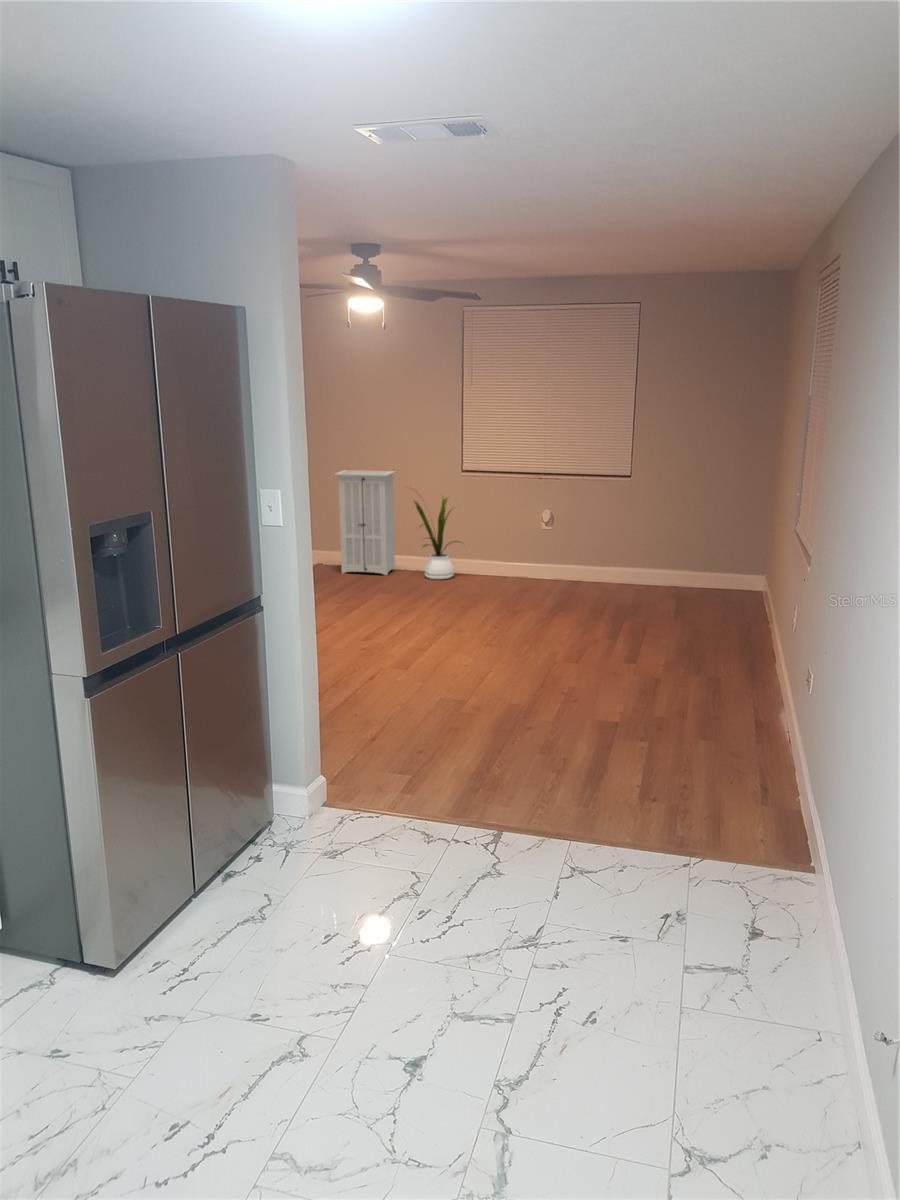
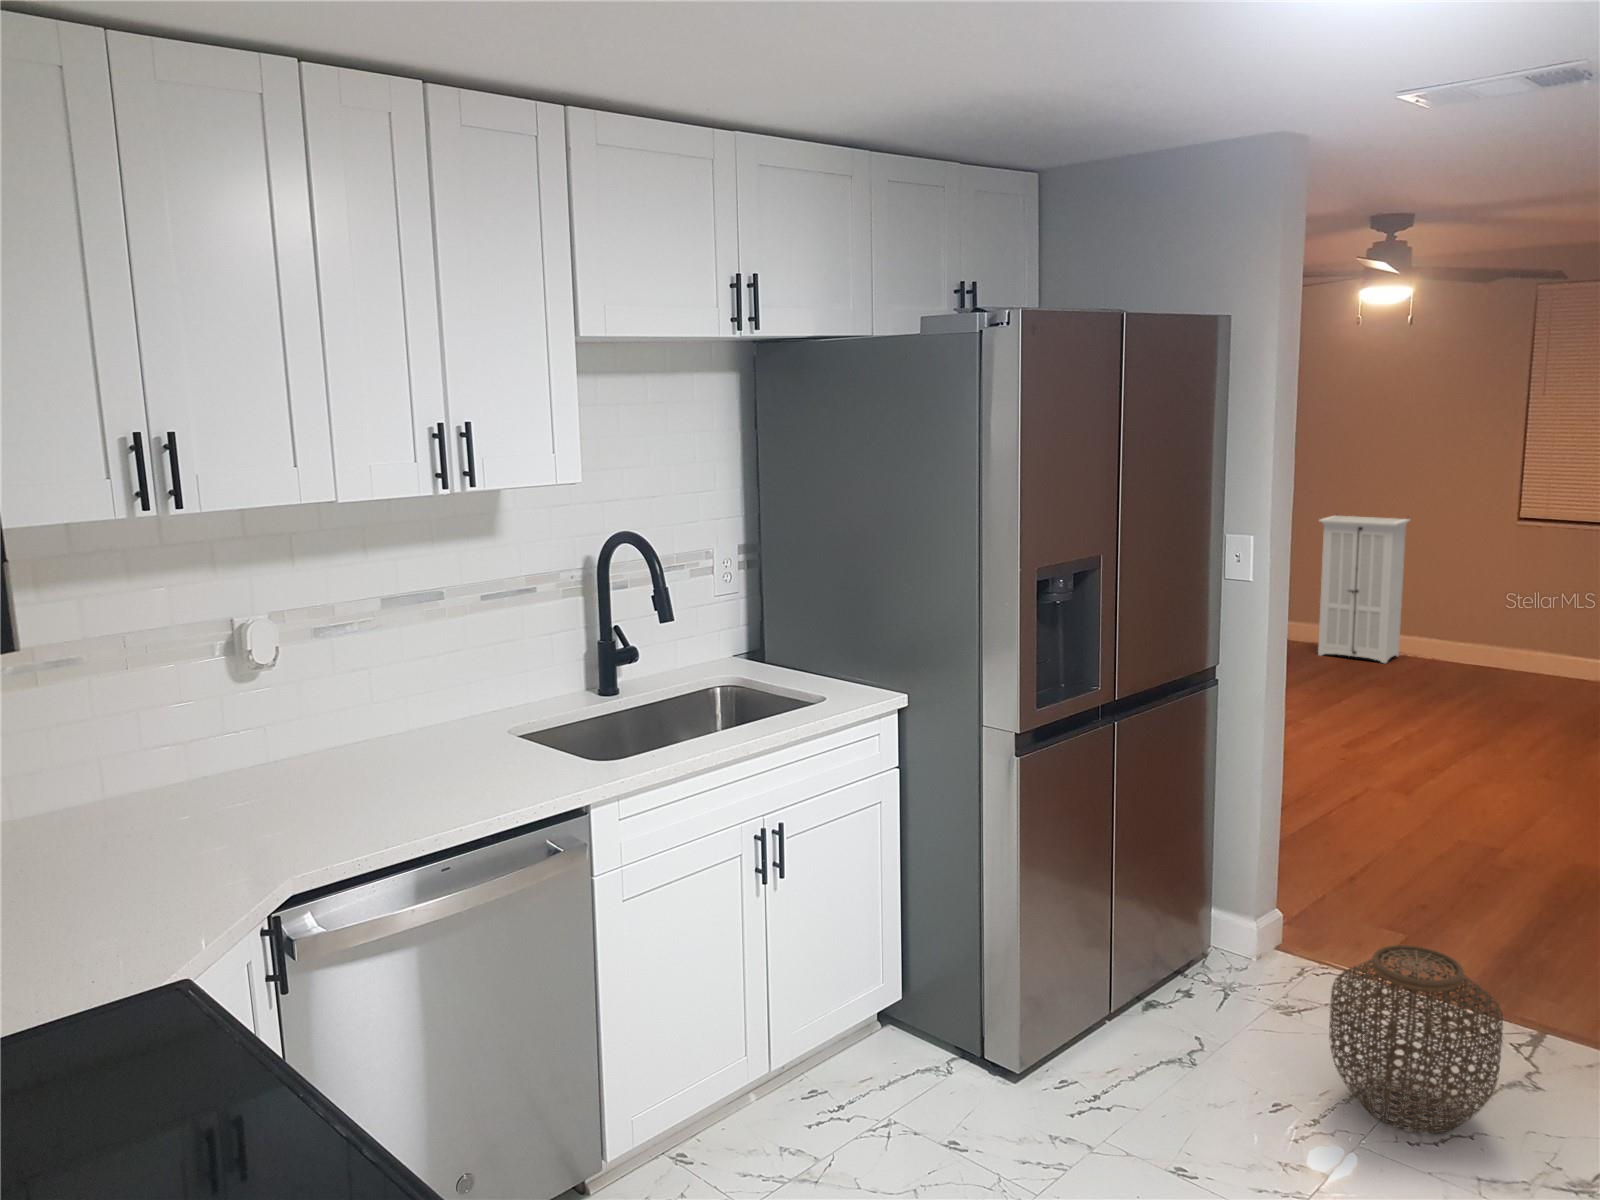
house plant: present [414,496,459,579] -> none [1423,541,1516,676]
woven basket: none [361,793,476,931] -> present [1329,945,1503,1133]

